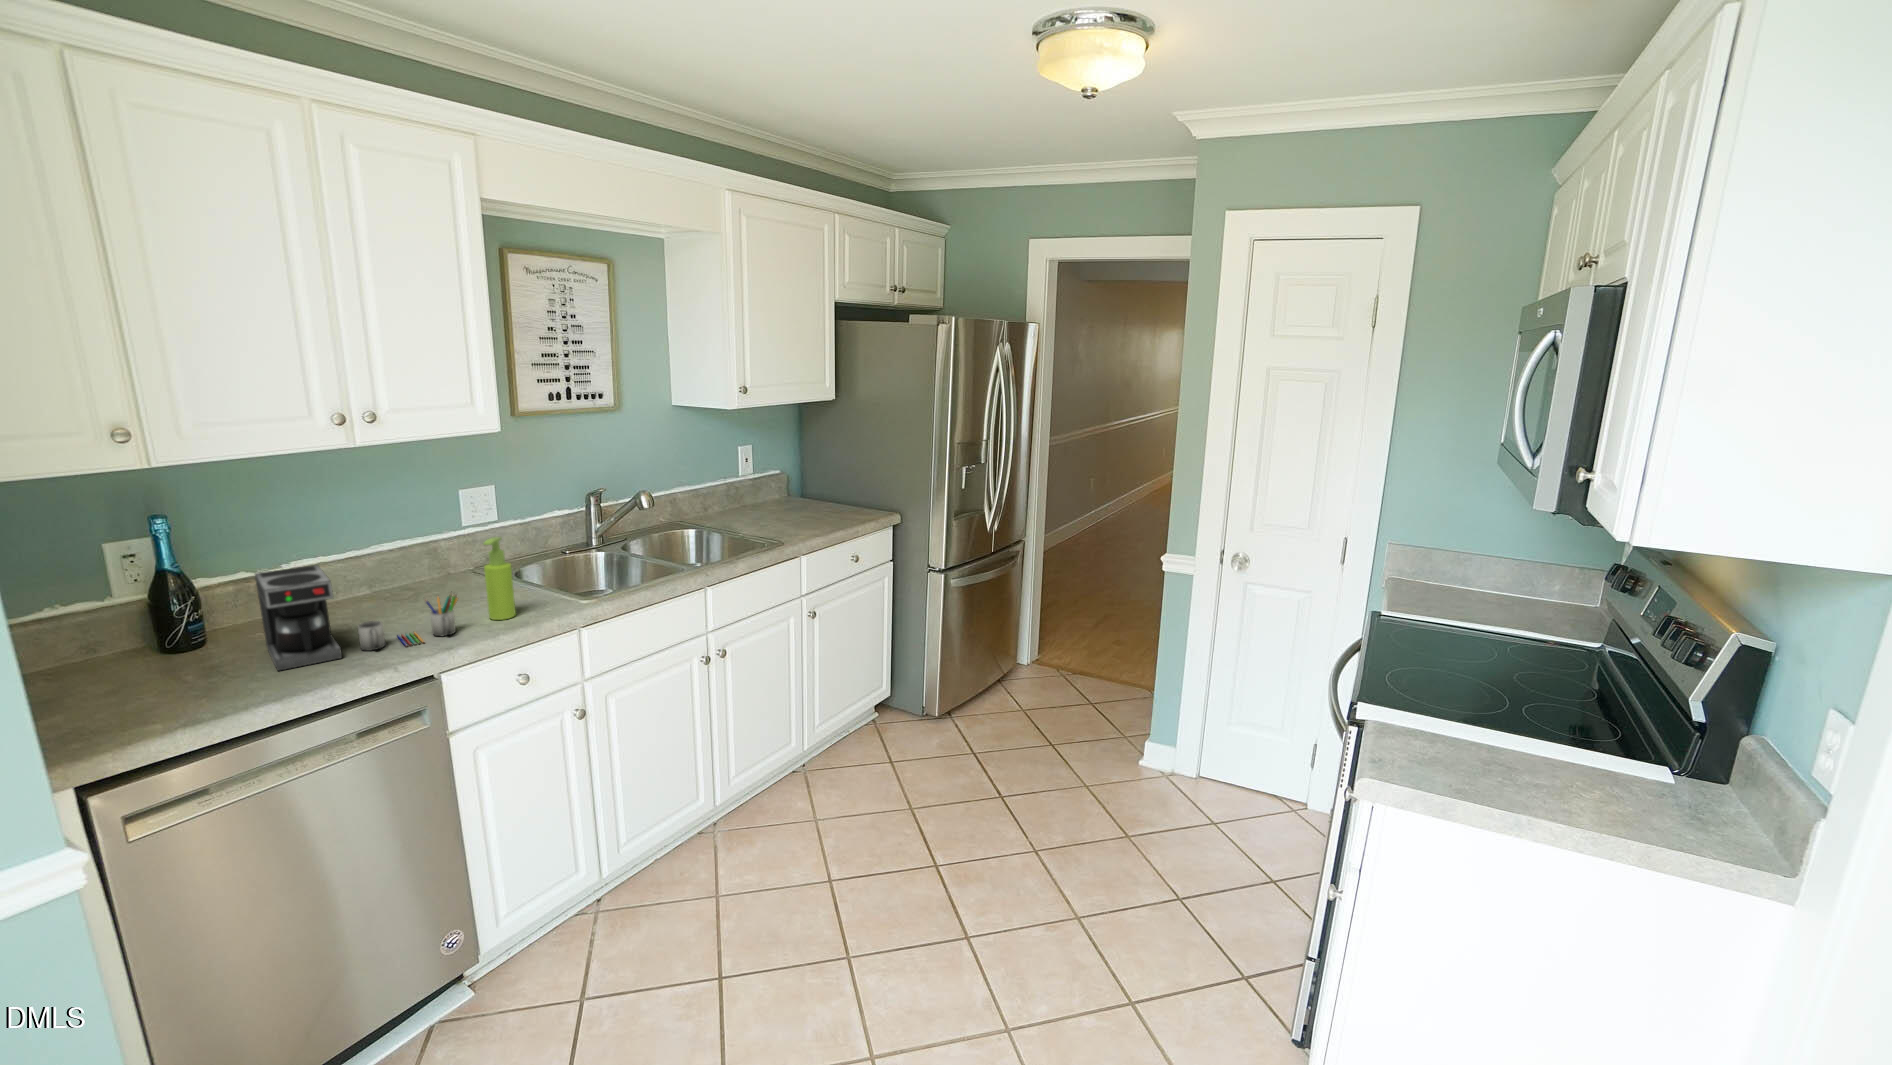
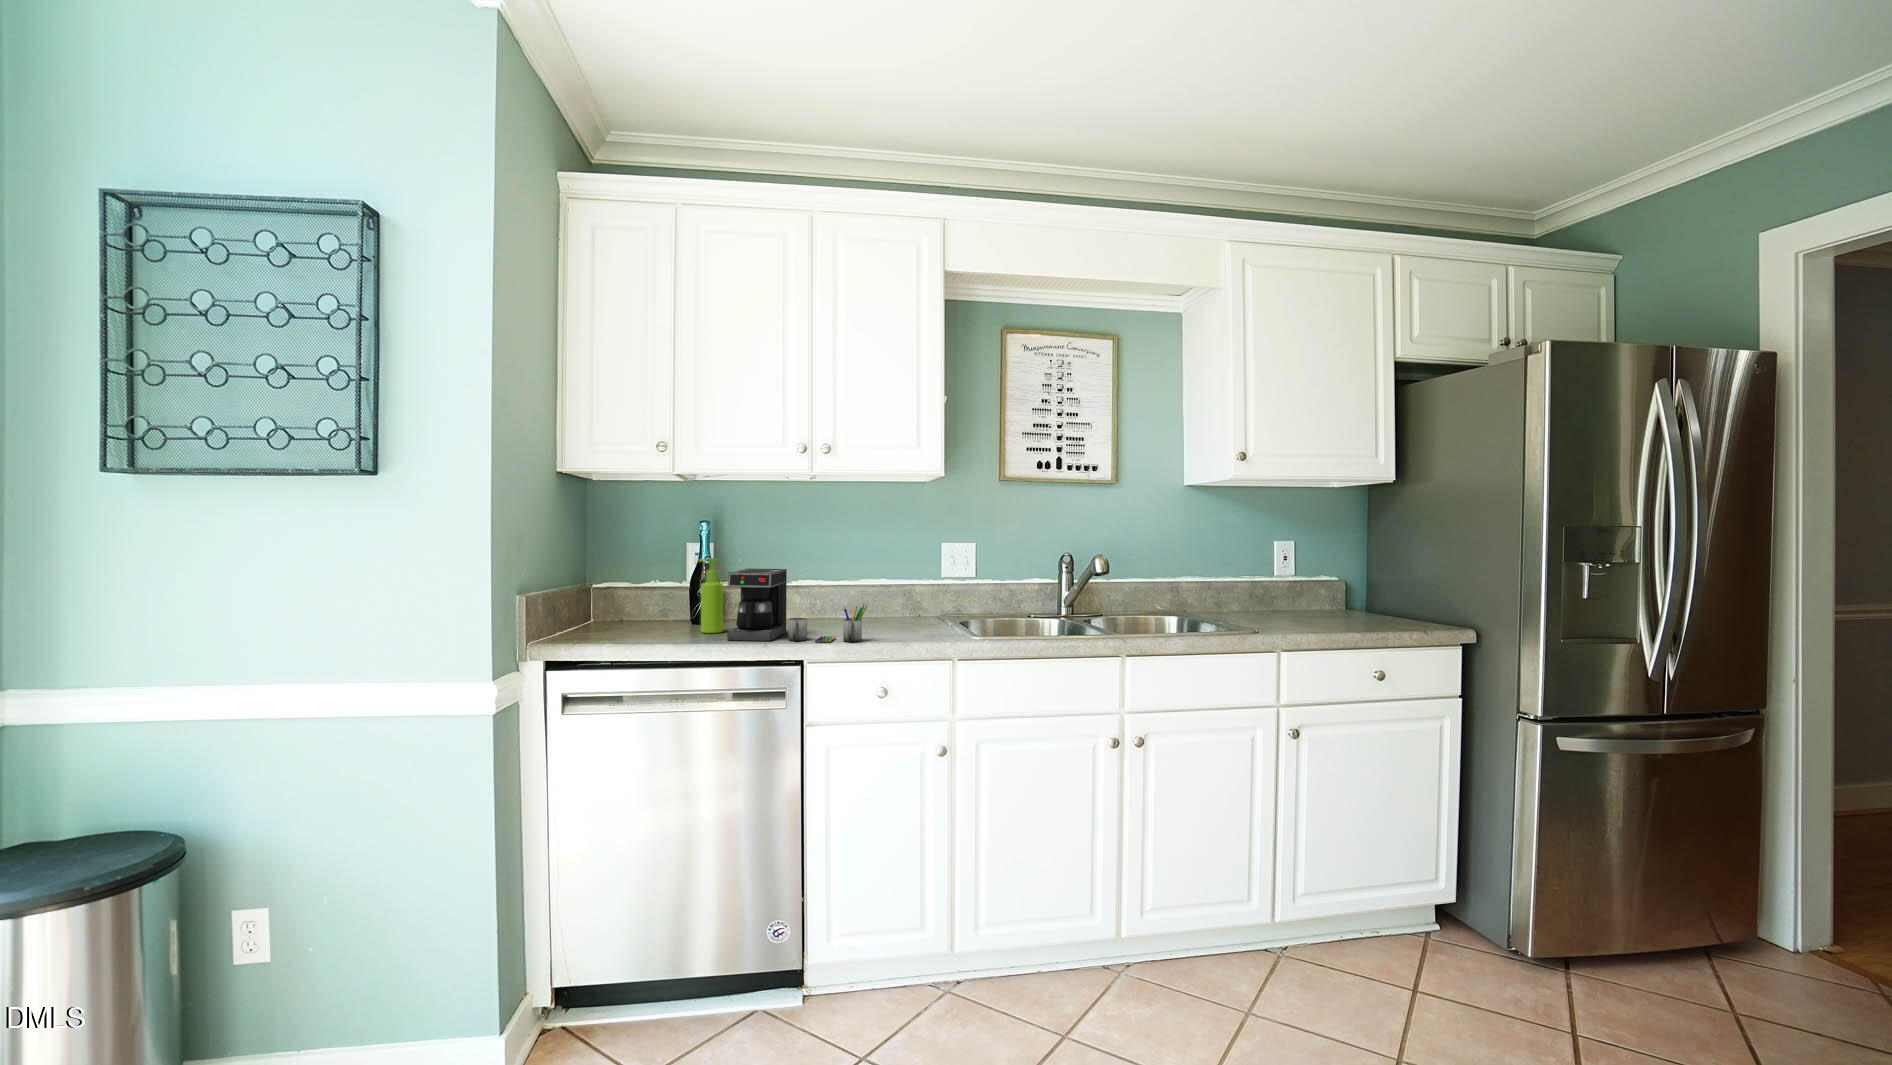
soap dispenser: present [484,537,516,620] -> present [699,558,723,633]

